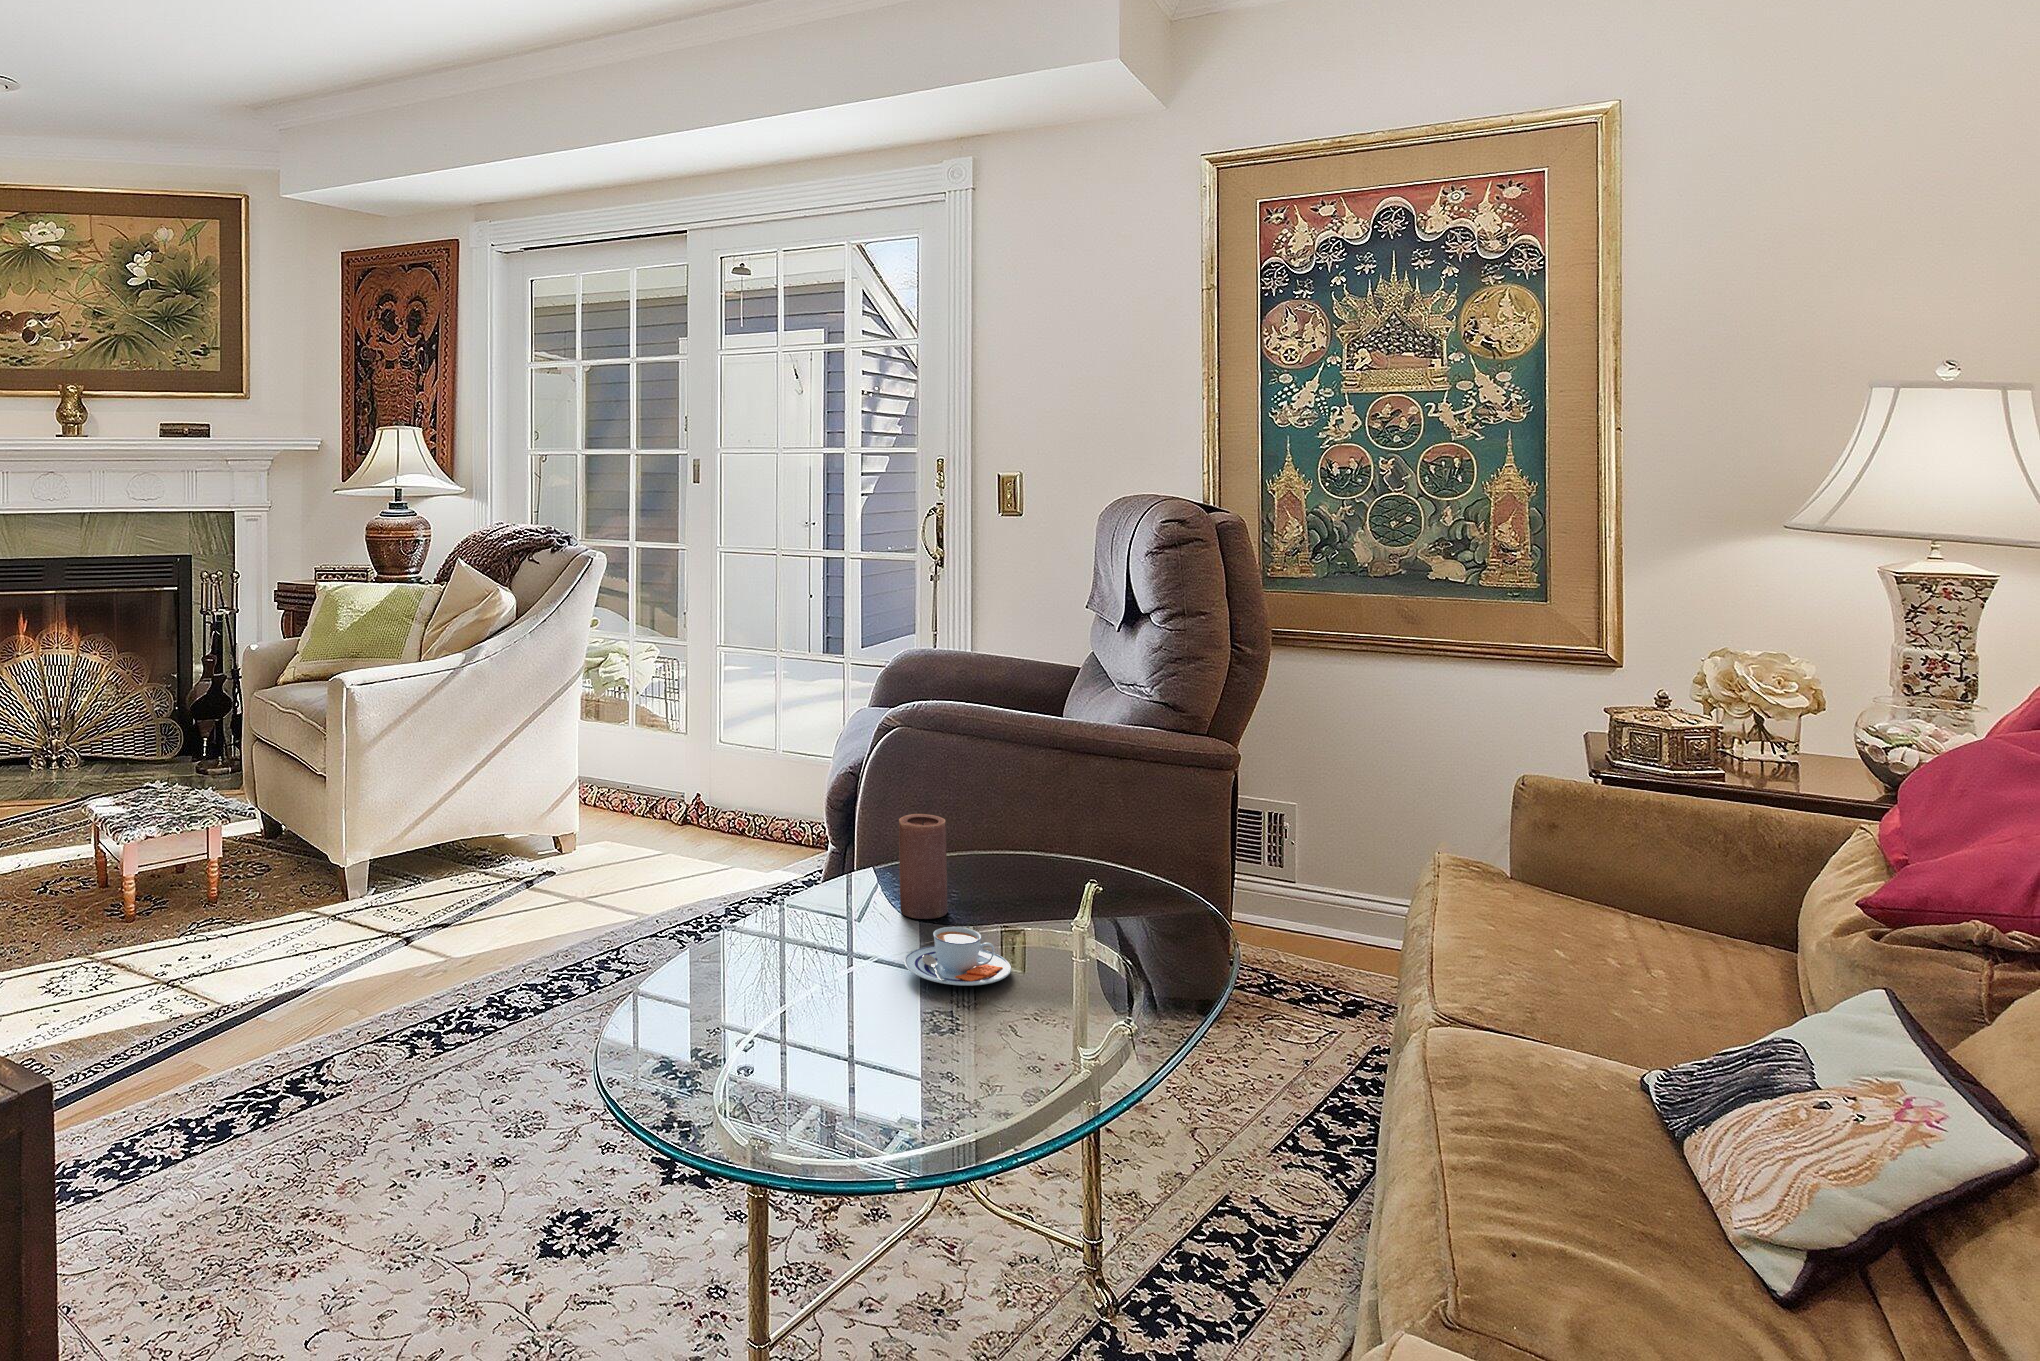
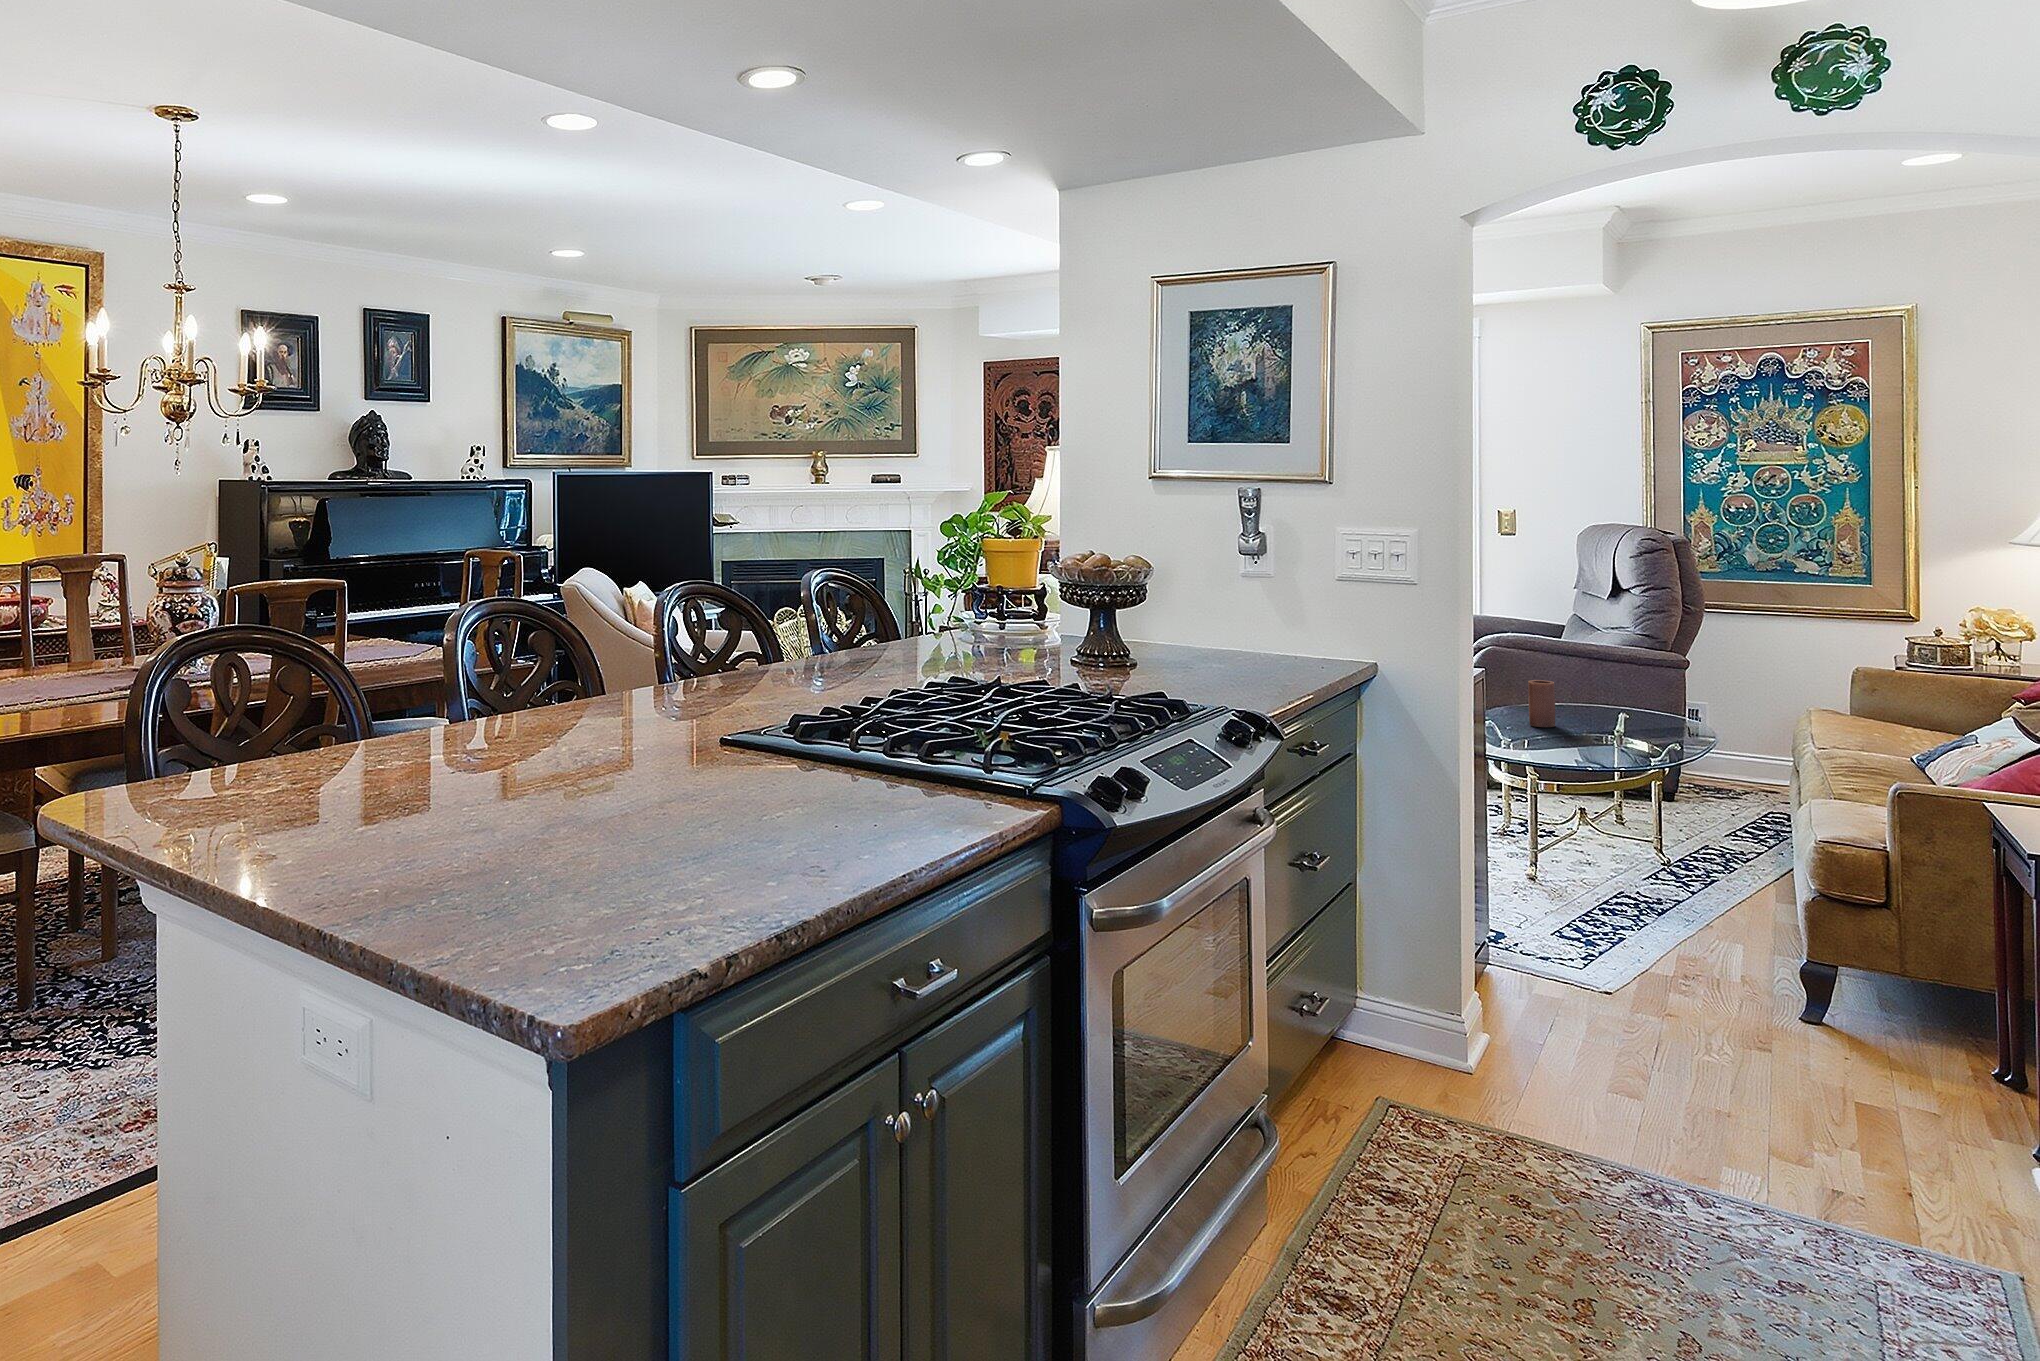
teacup: present [904,927,1011,986] -> none [1553,722,1609,743]

